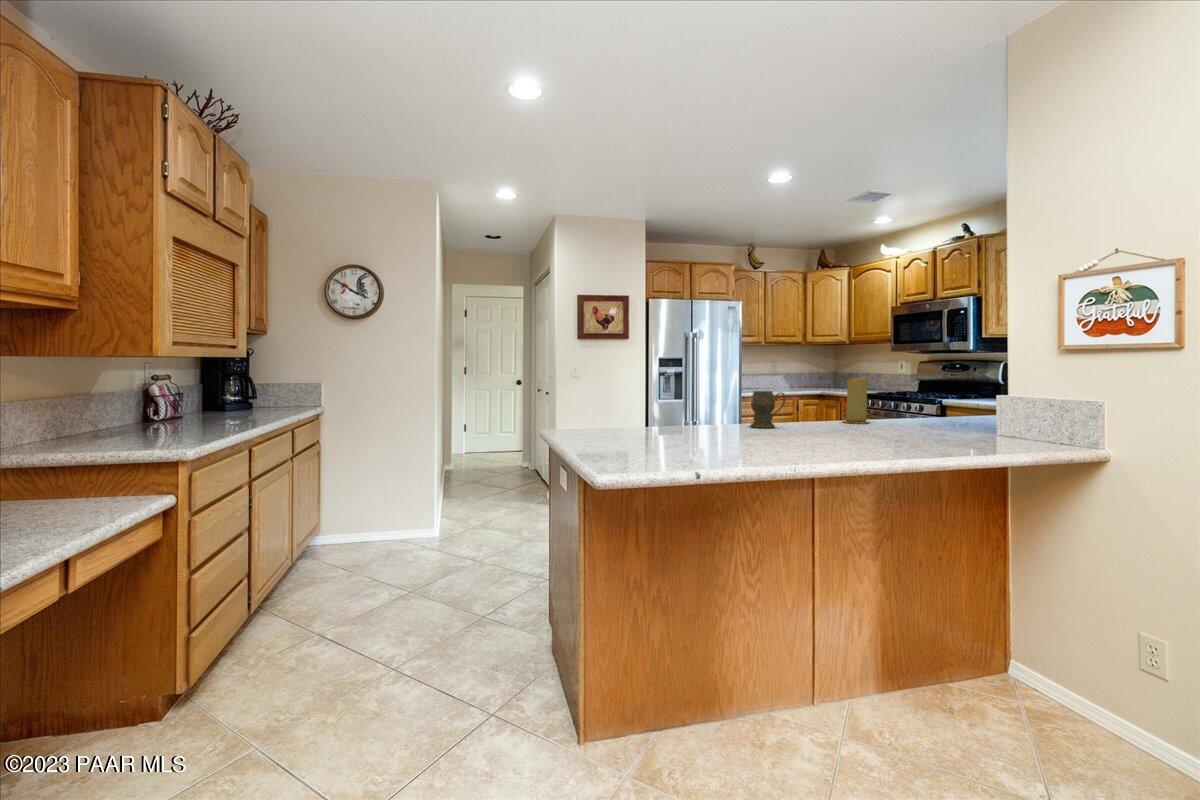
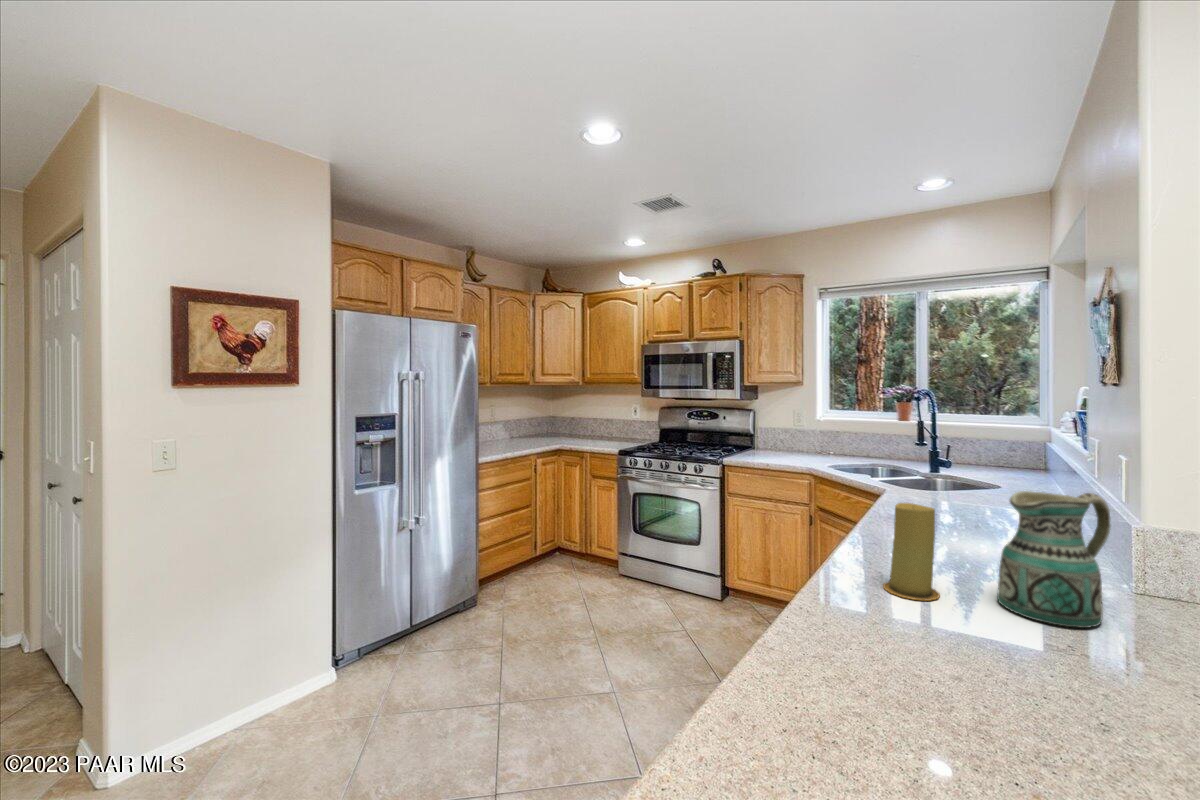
ceramic pitcher: none [886,367,955,430] -> present [997,491,1111,628]
mug: present [750,391,785,428] -> none [855,589,955,714]

